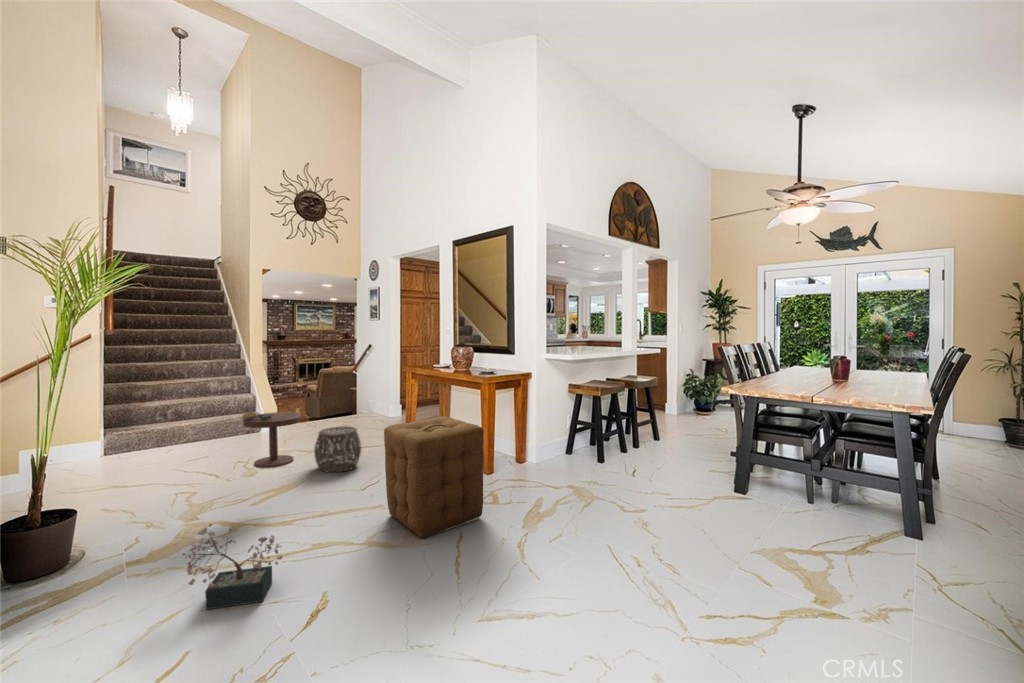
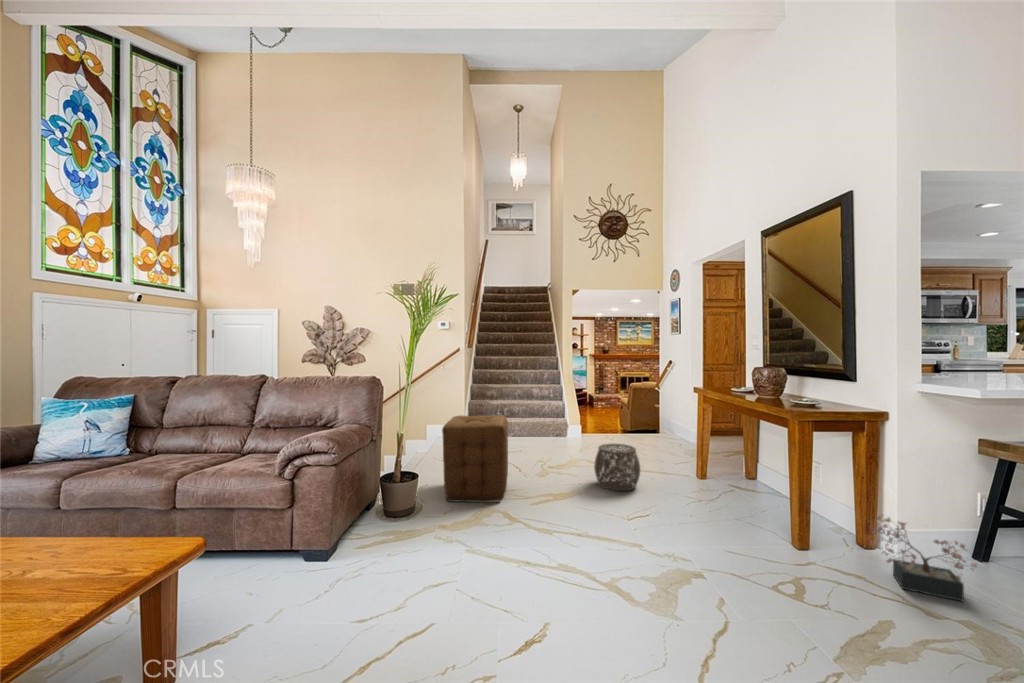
side table: present [243,412,301,469] -> none [523,420,571,511]
ottoman: present [384,416,484,538] -> present [442,415,508,502]
decorative plant: present [183,524,283,610] -> present [871,515,977,601]

